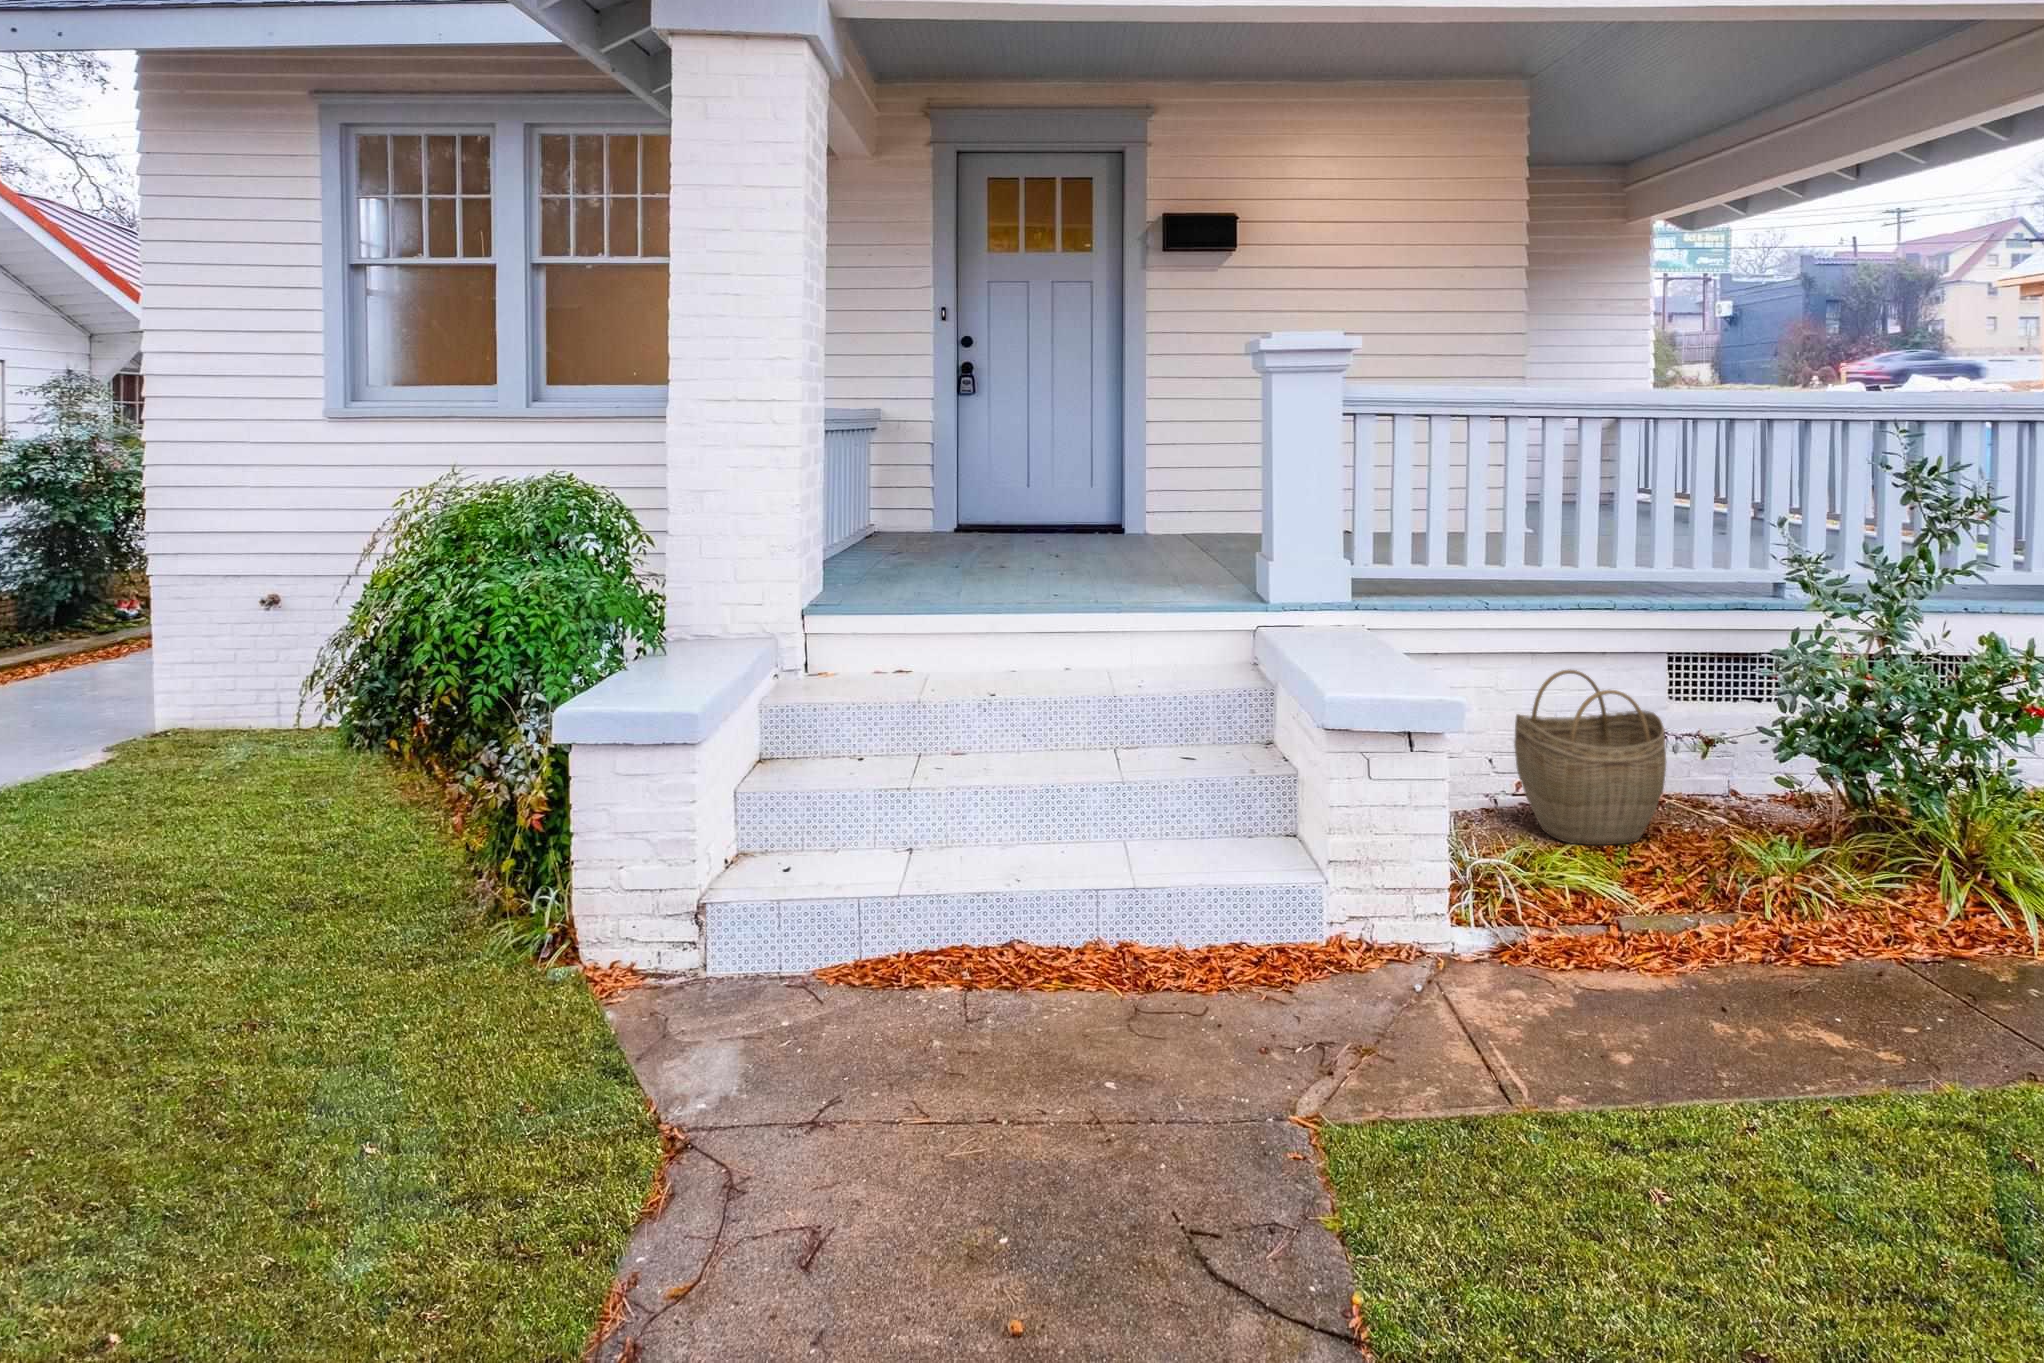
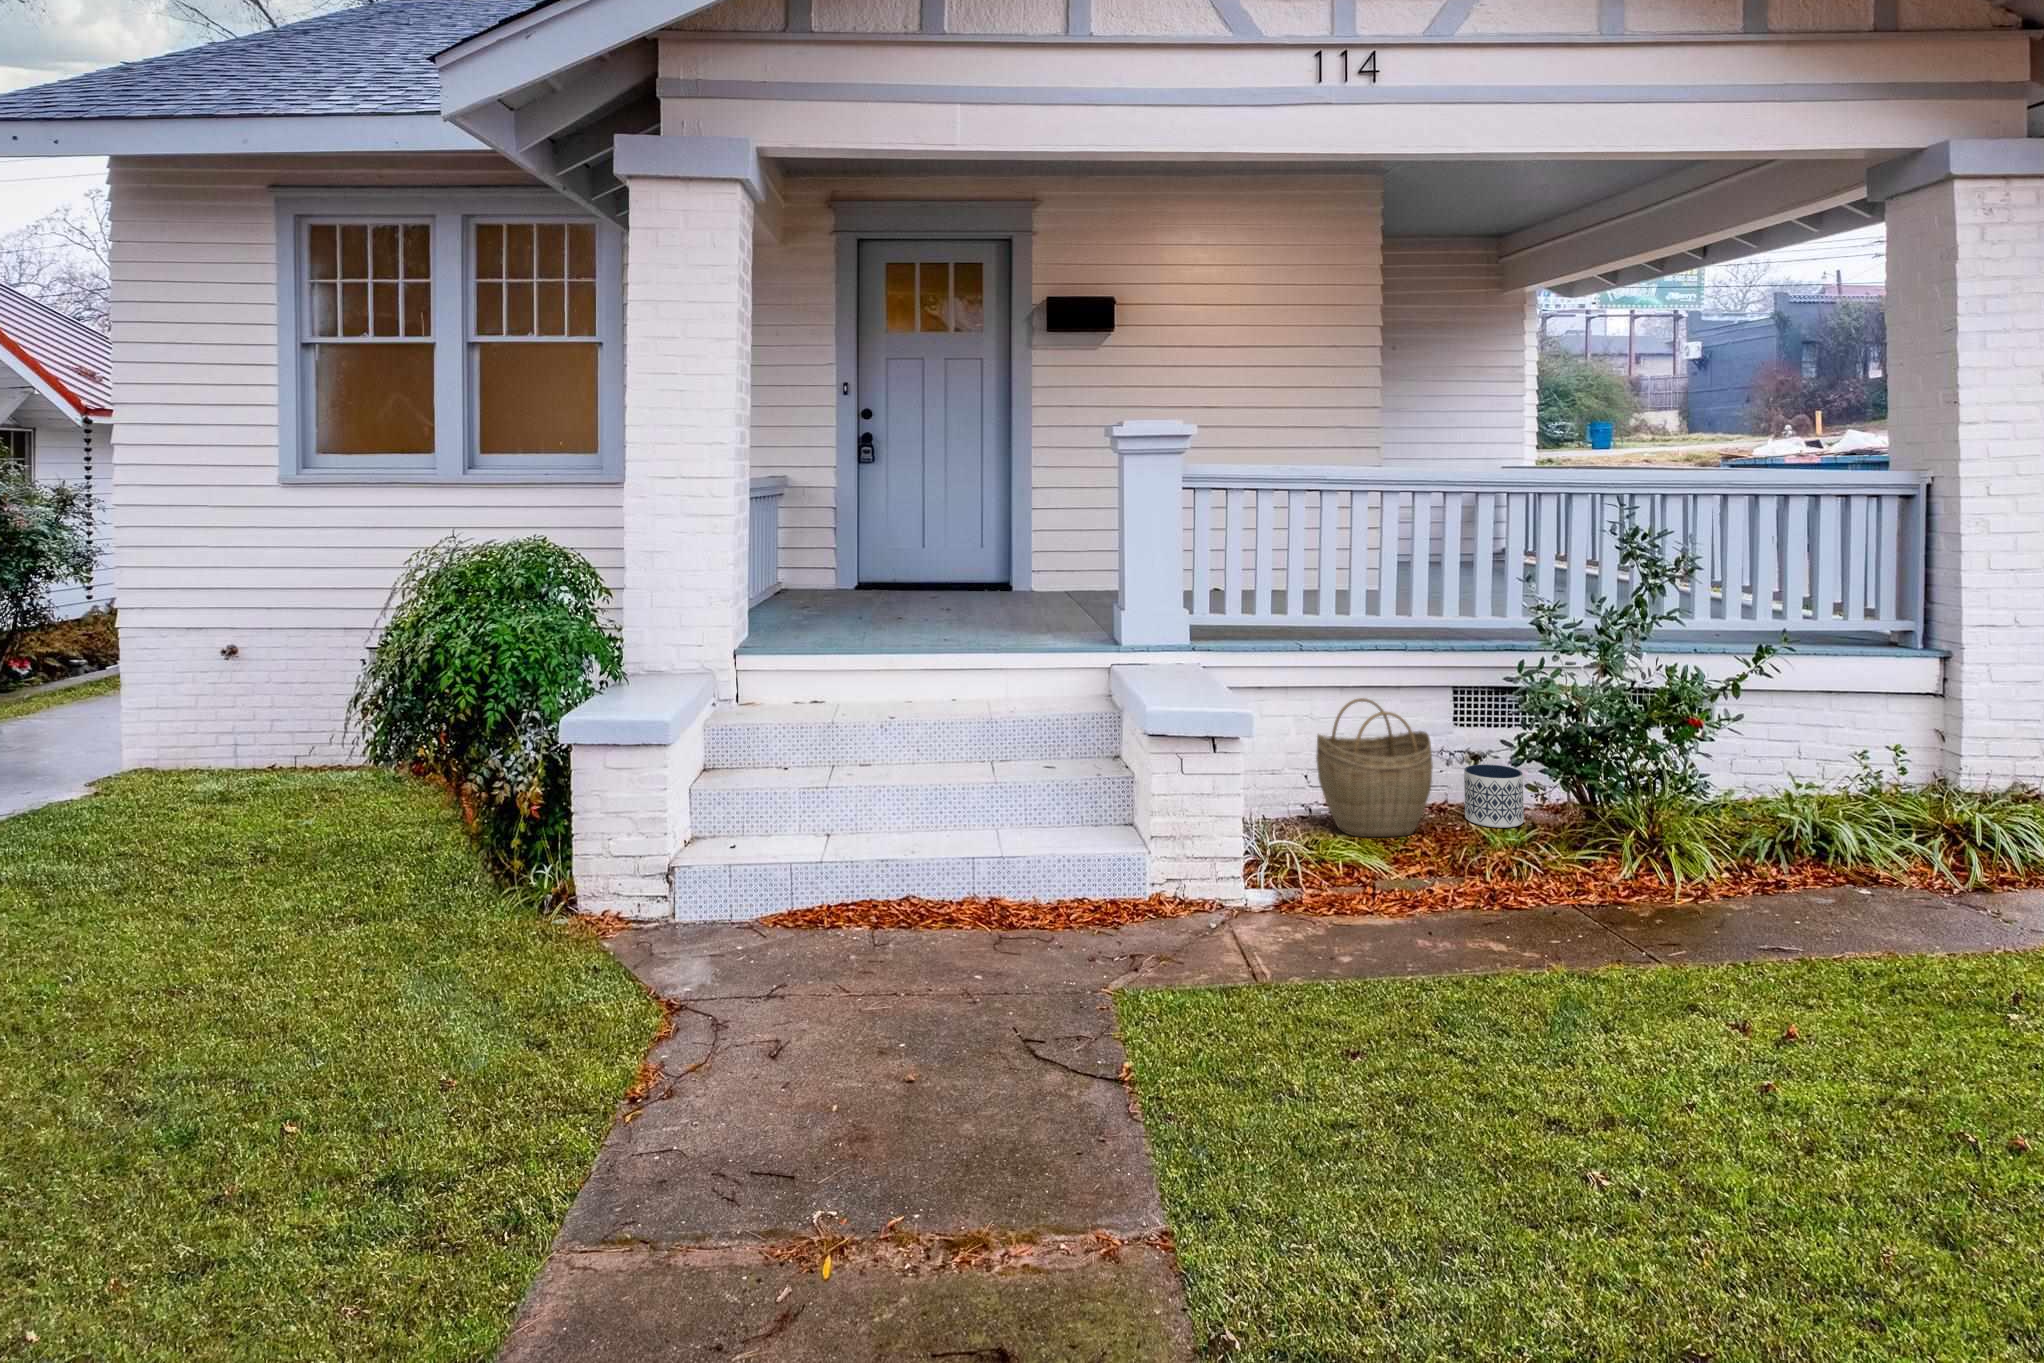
planter: none [1695,750,1773,831] -> present [1464,765,1524,828]

